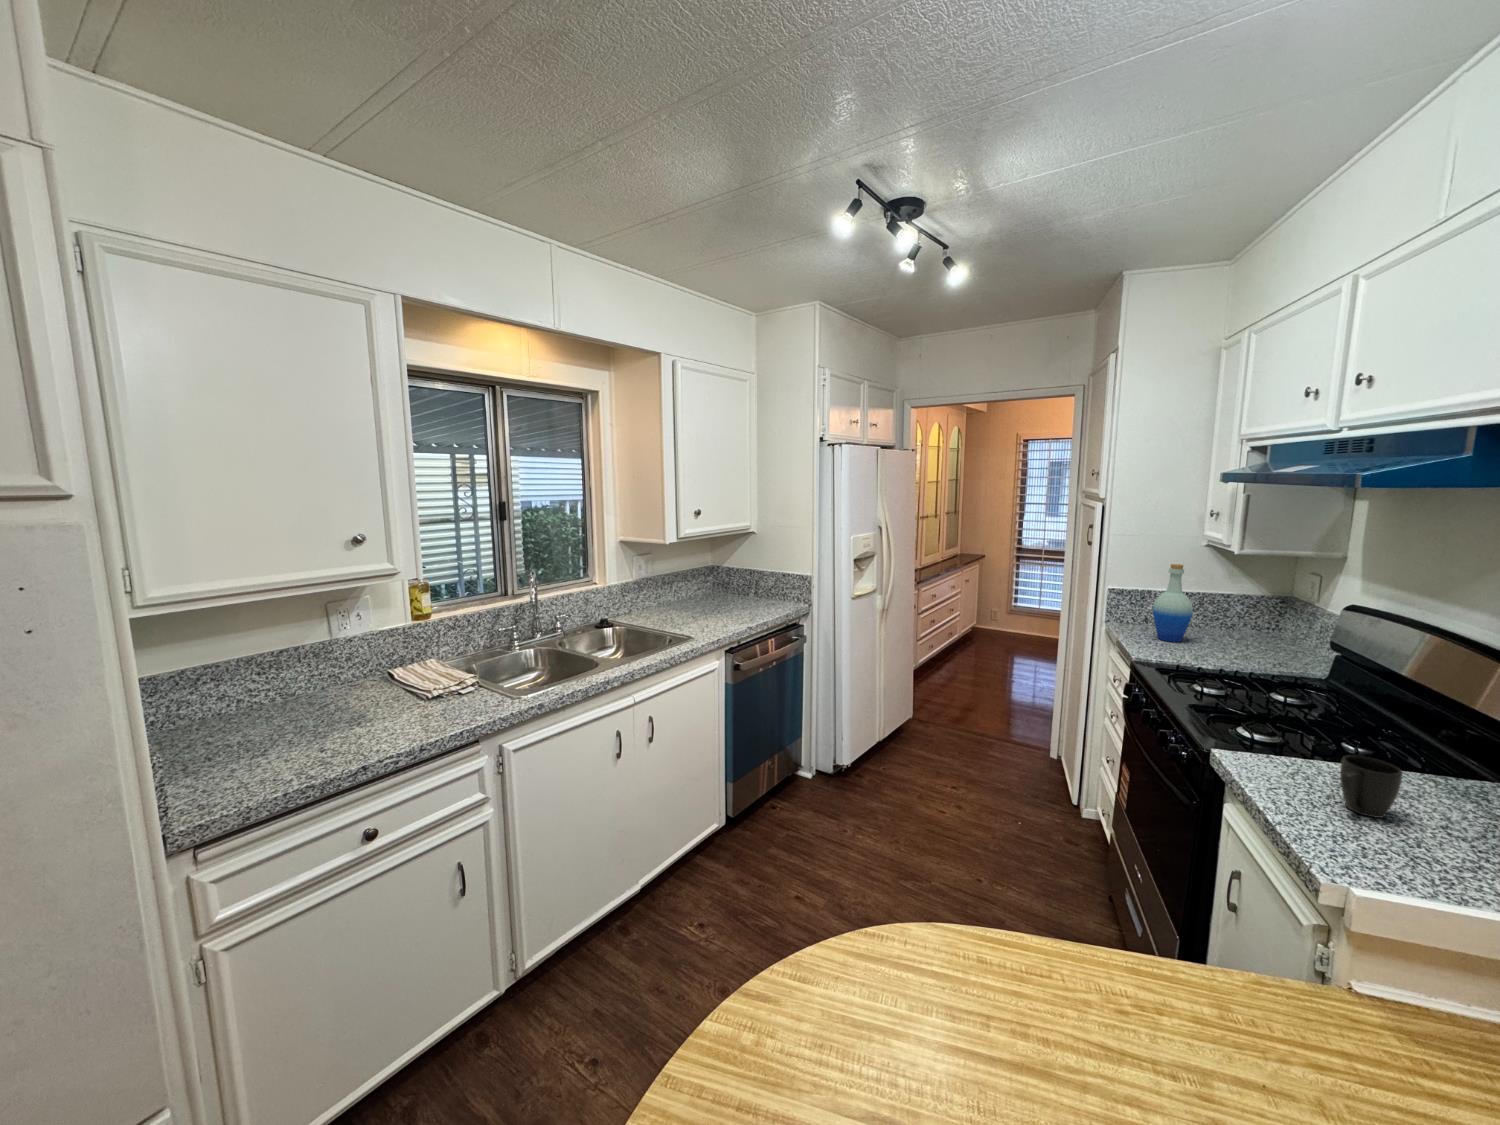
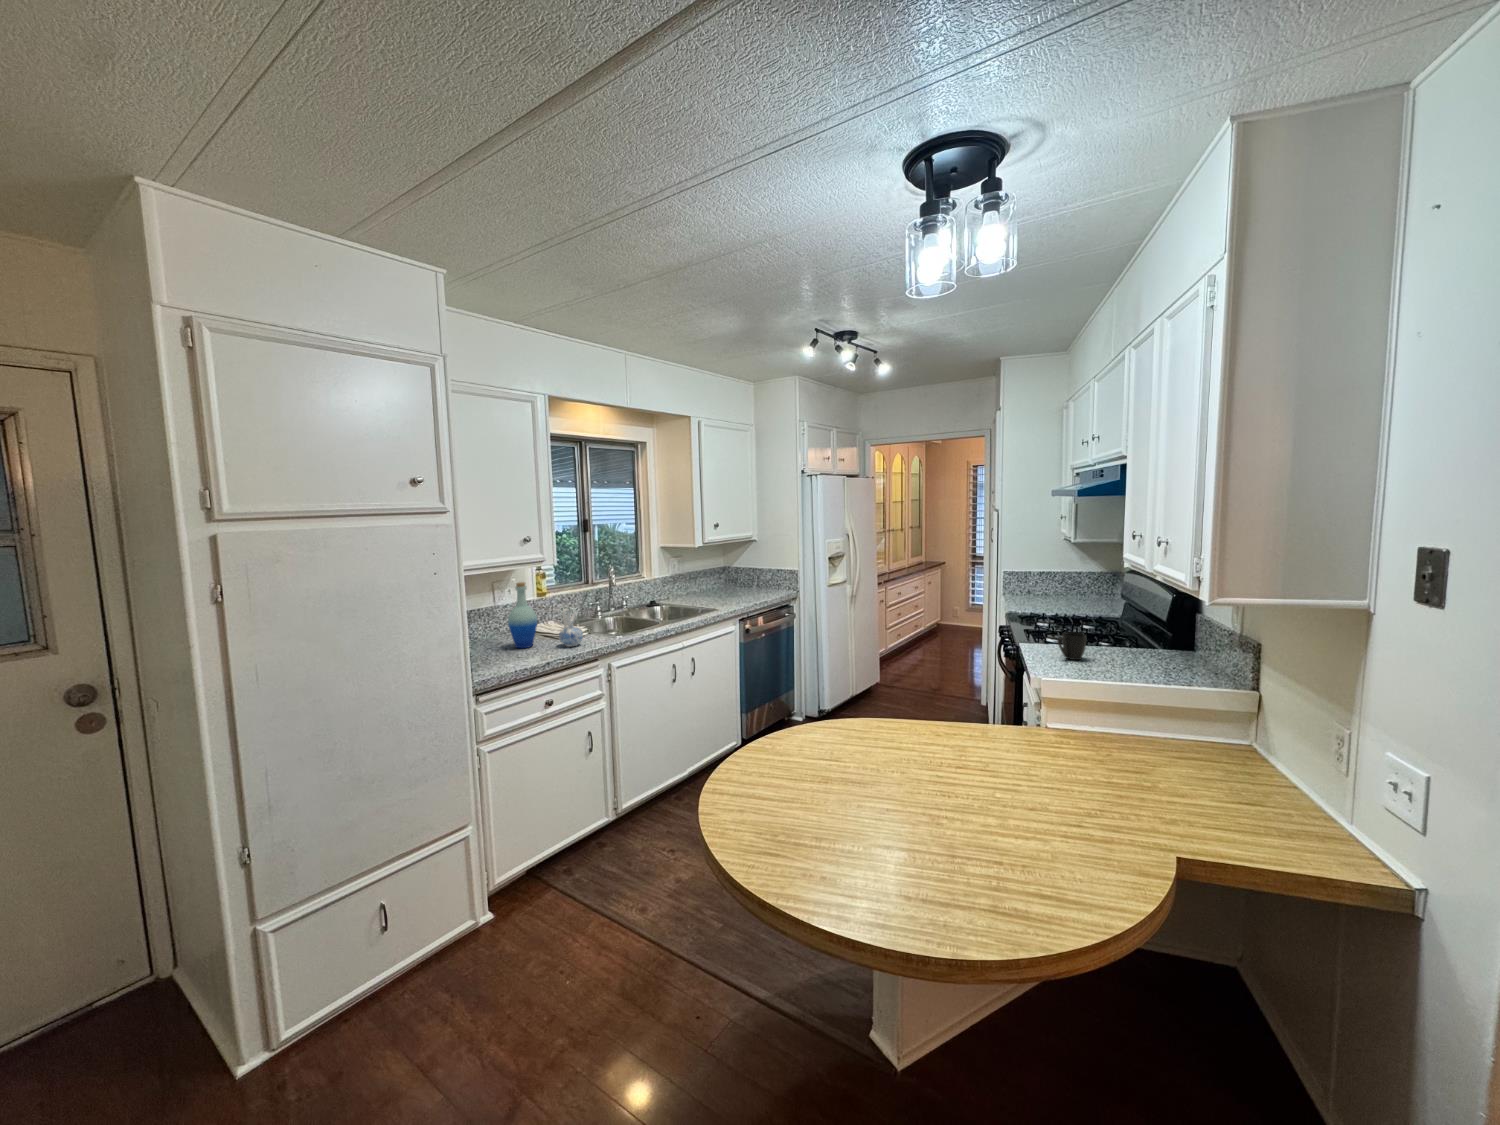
bottle: present [1153,564,1193,642] -> present [508,582,537,648]
ceramic pitcher: none [408,660,452,723] -> present [559,609,583,647]

